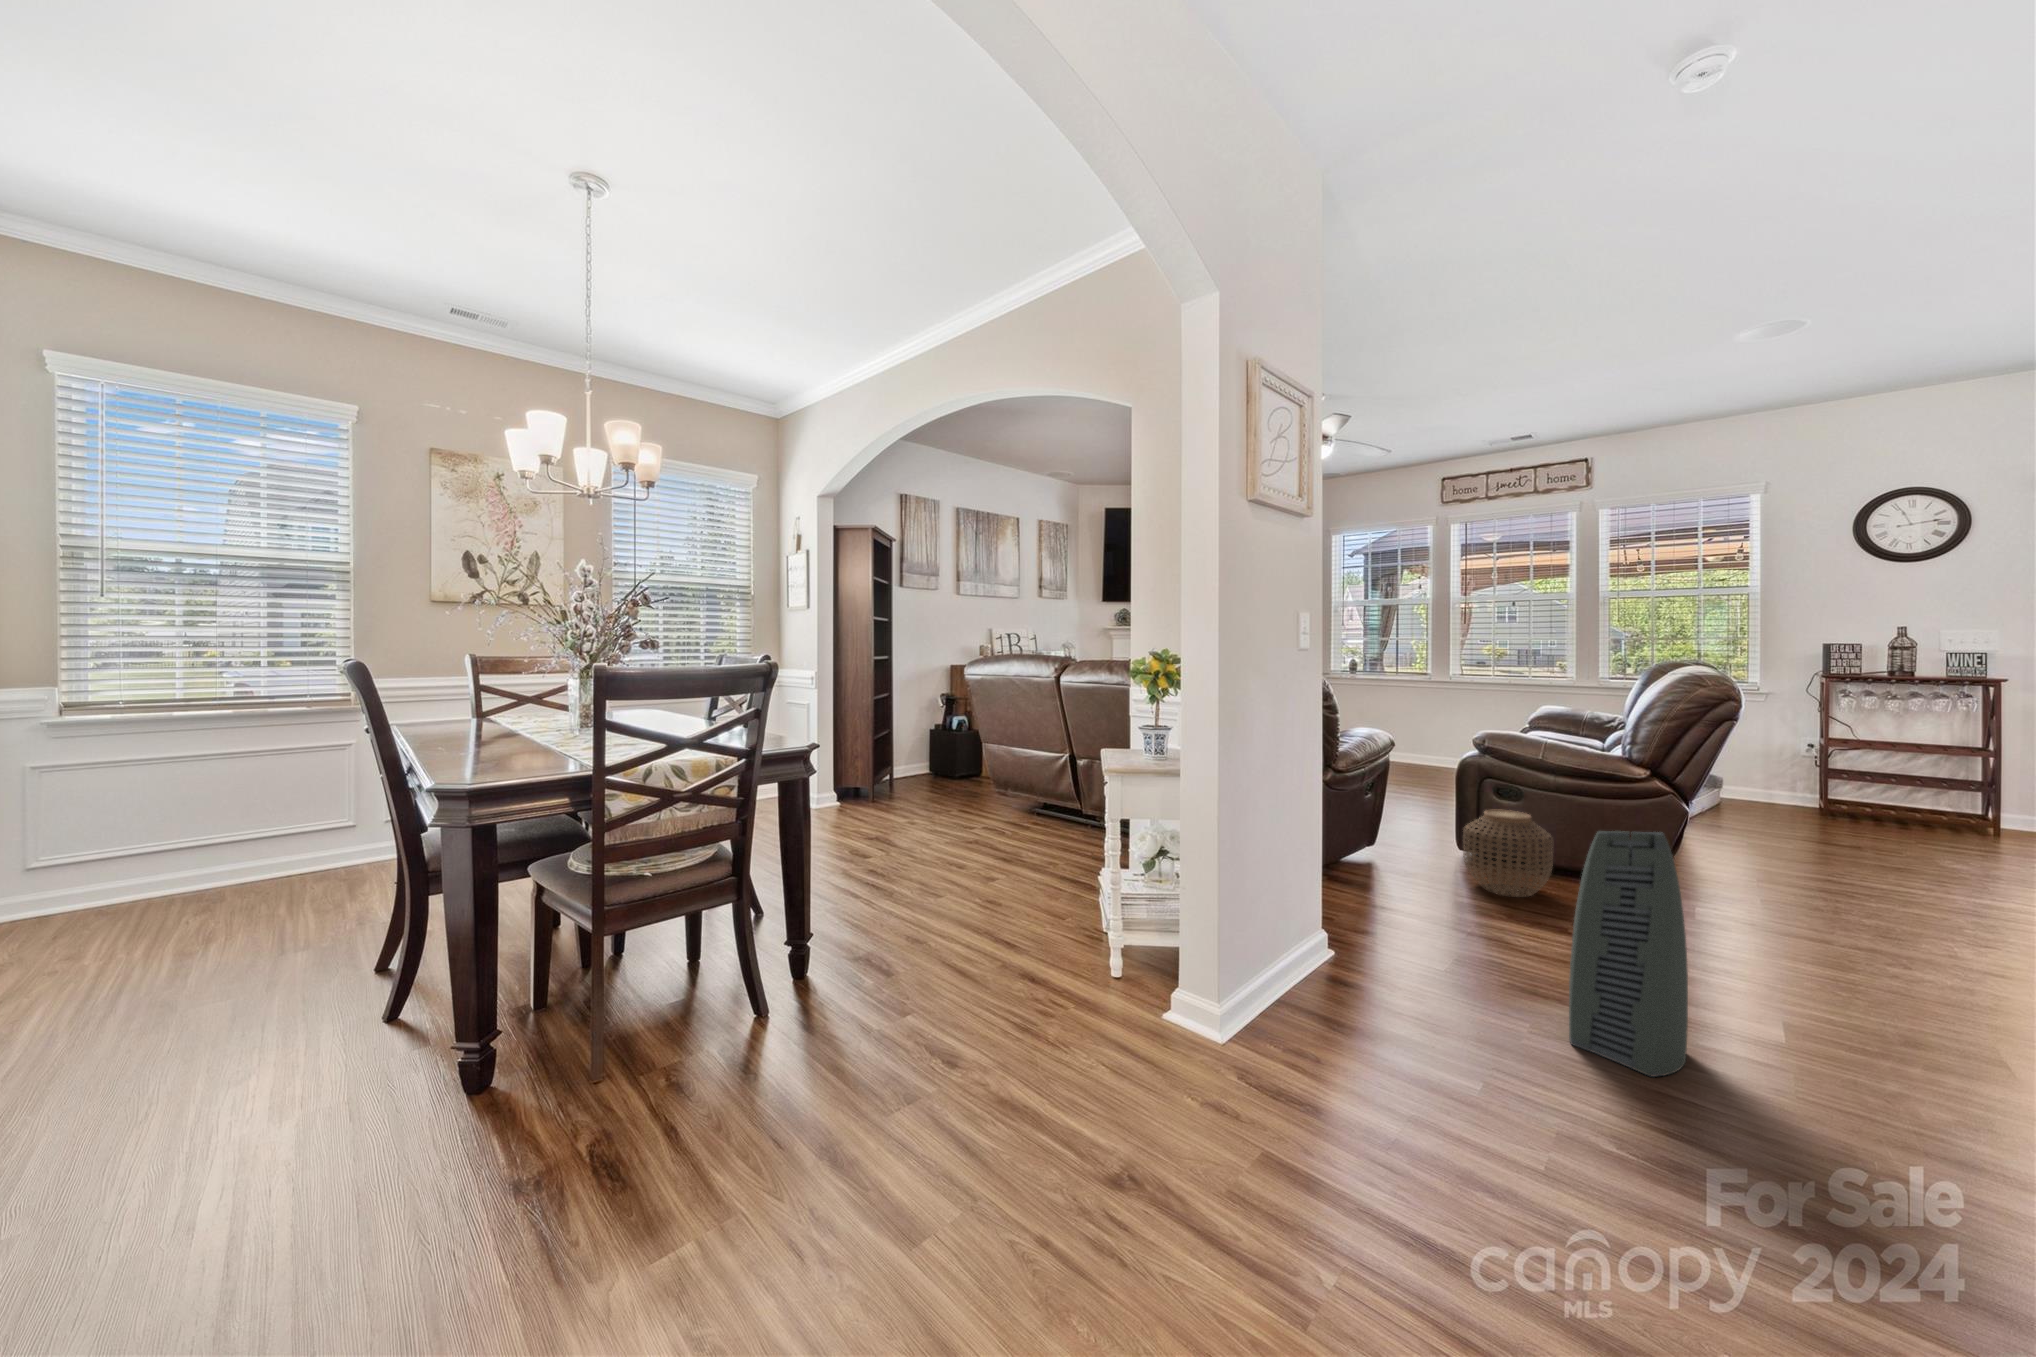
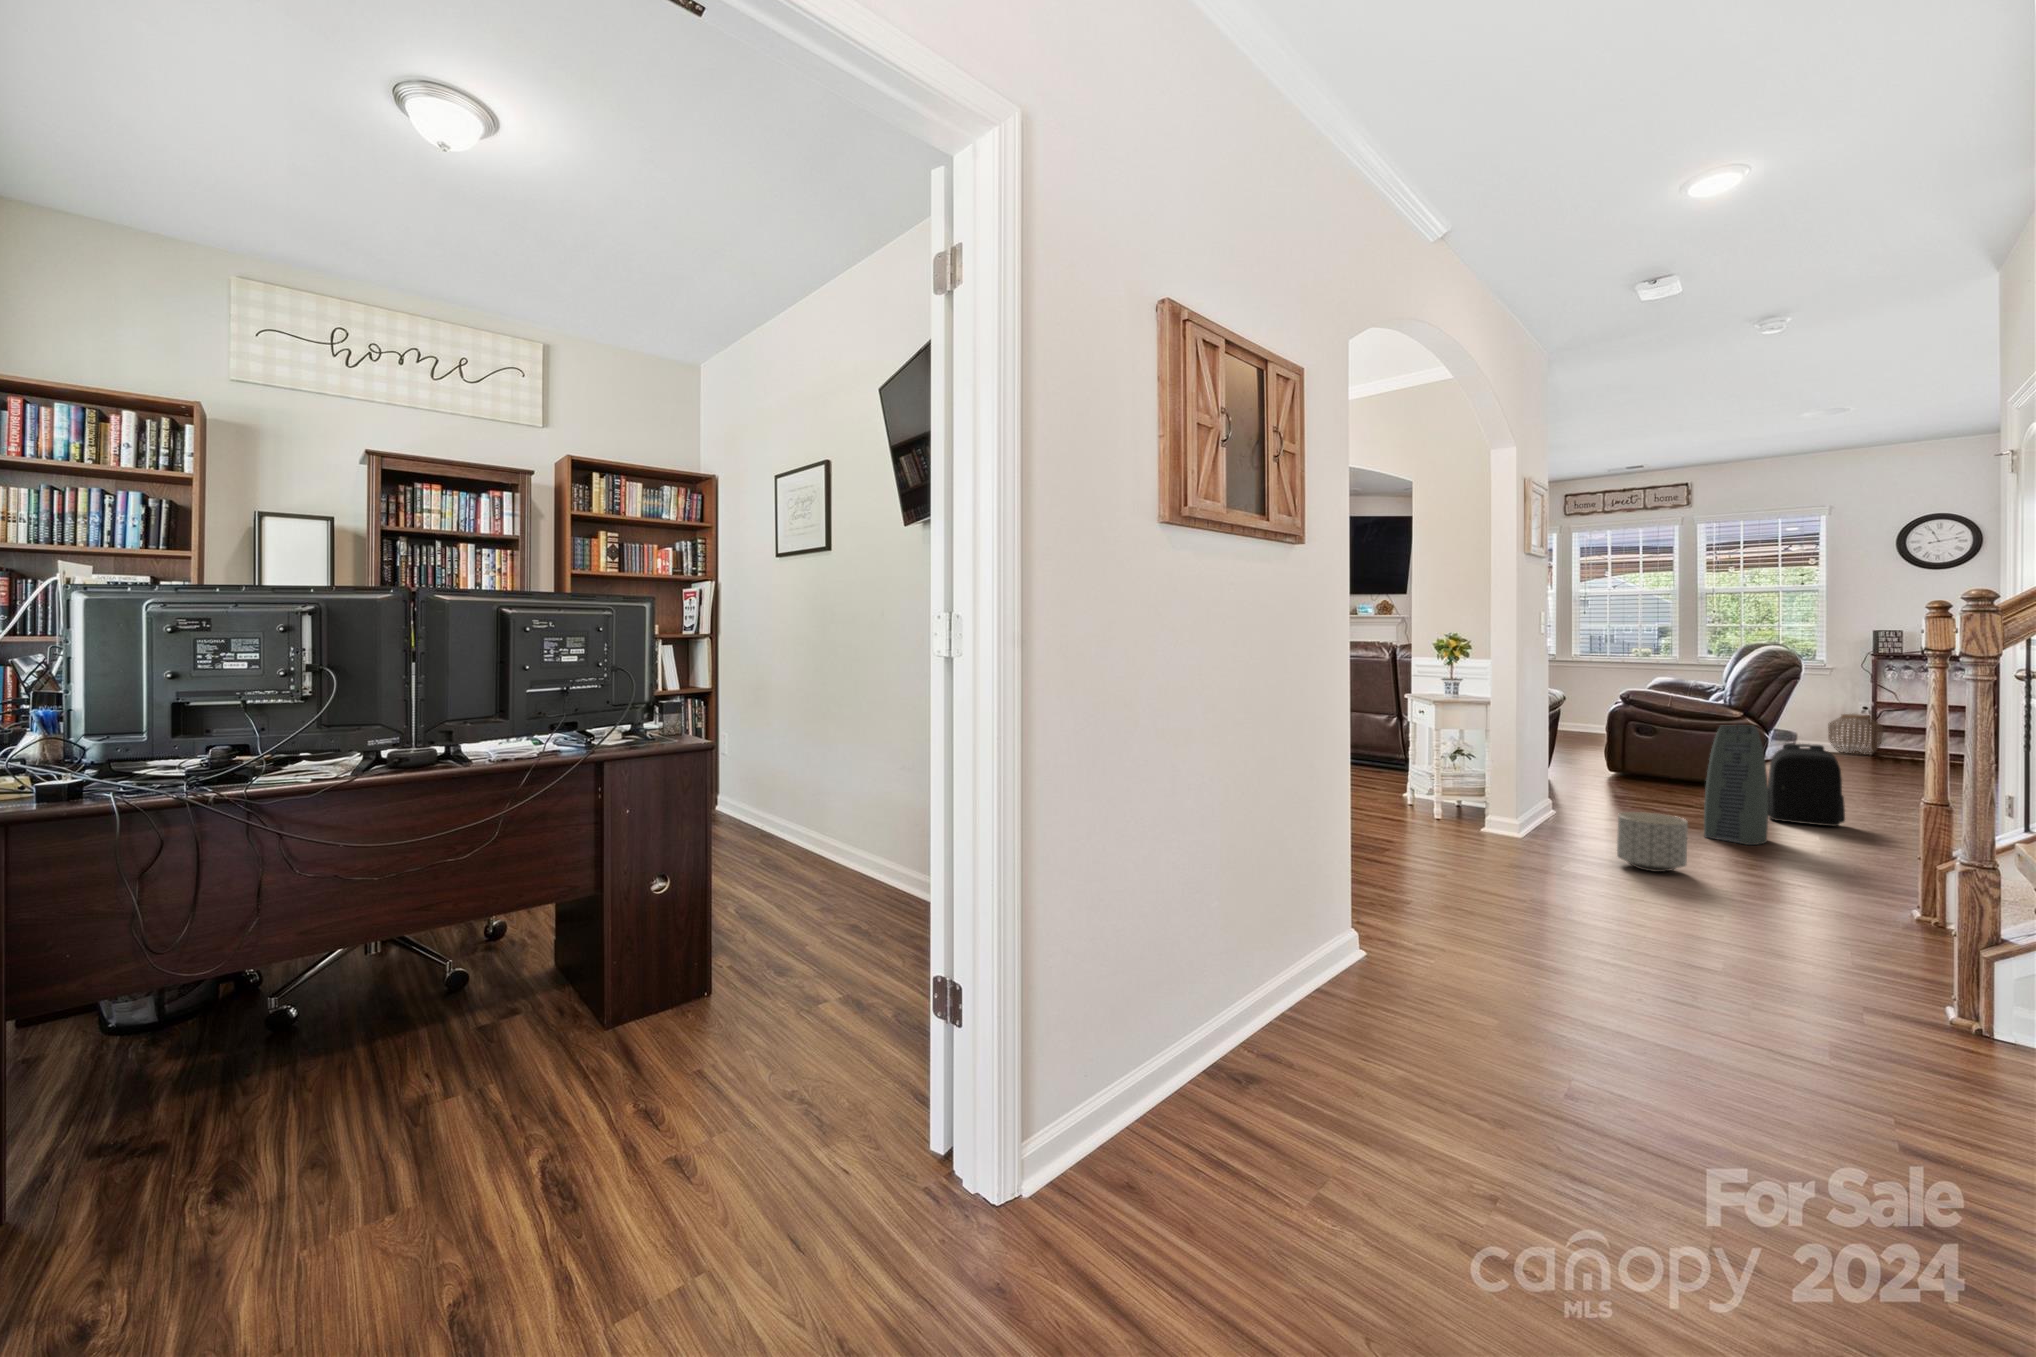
woven basket: present [1463,810,1553,897] -> present [1828,714,1883,755]
backpack: none [1682,842,1825,1003] -> present [1768,743,1845,826]
planter: none [1356,1050,1501,1229] -> present [1617,812,1688,872]

